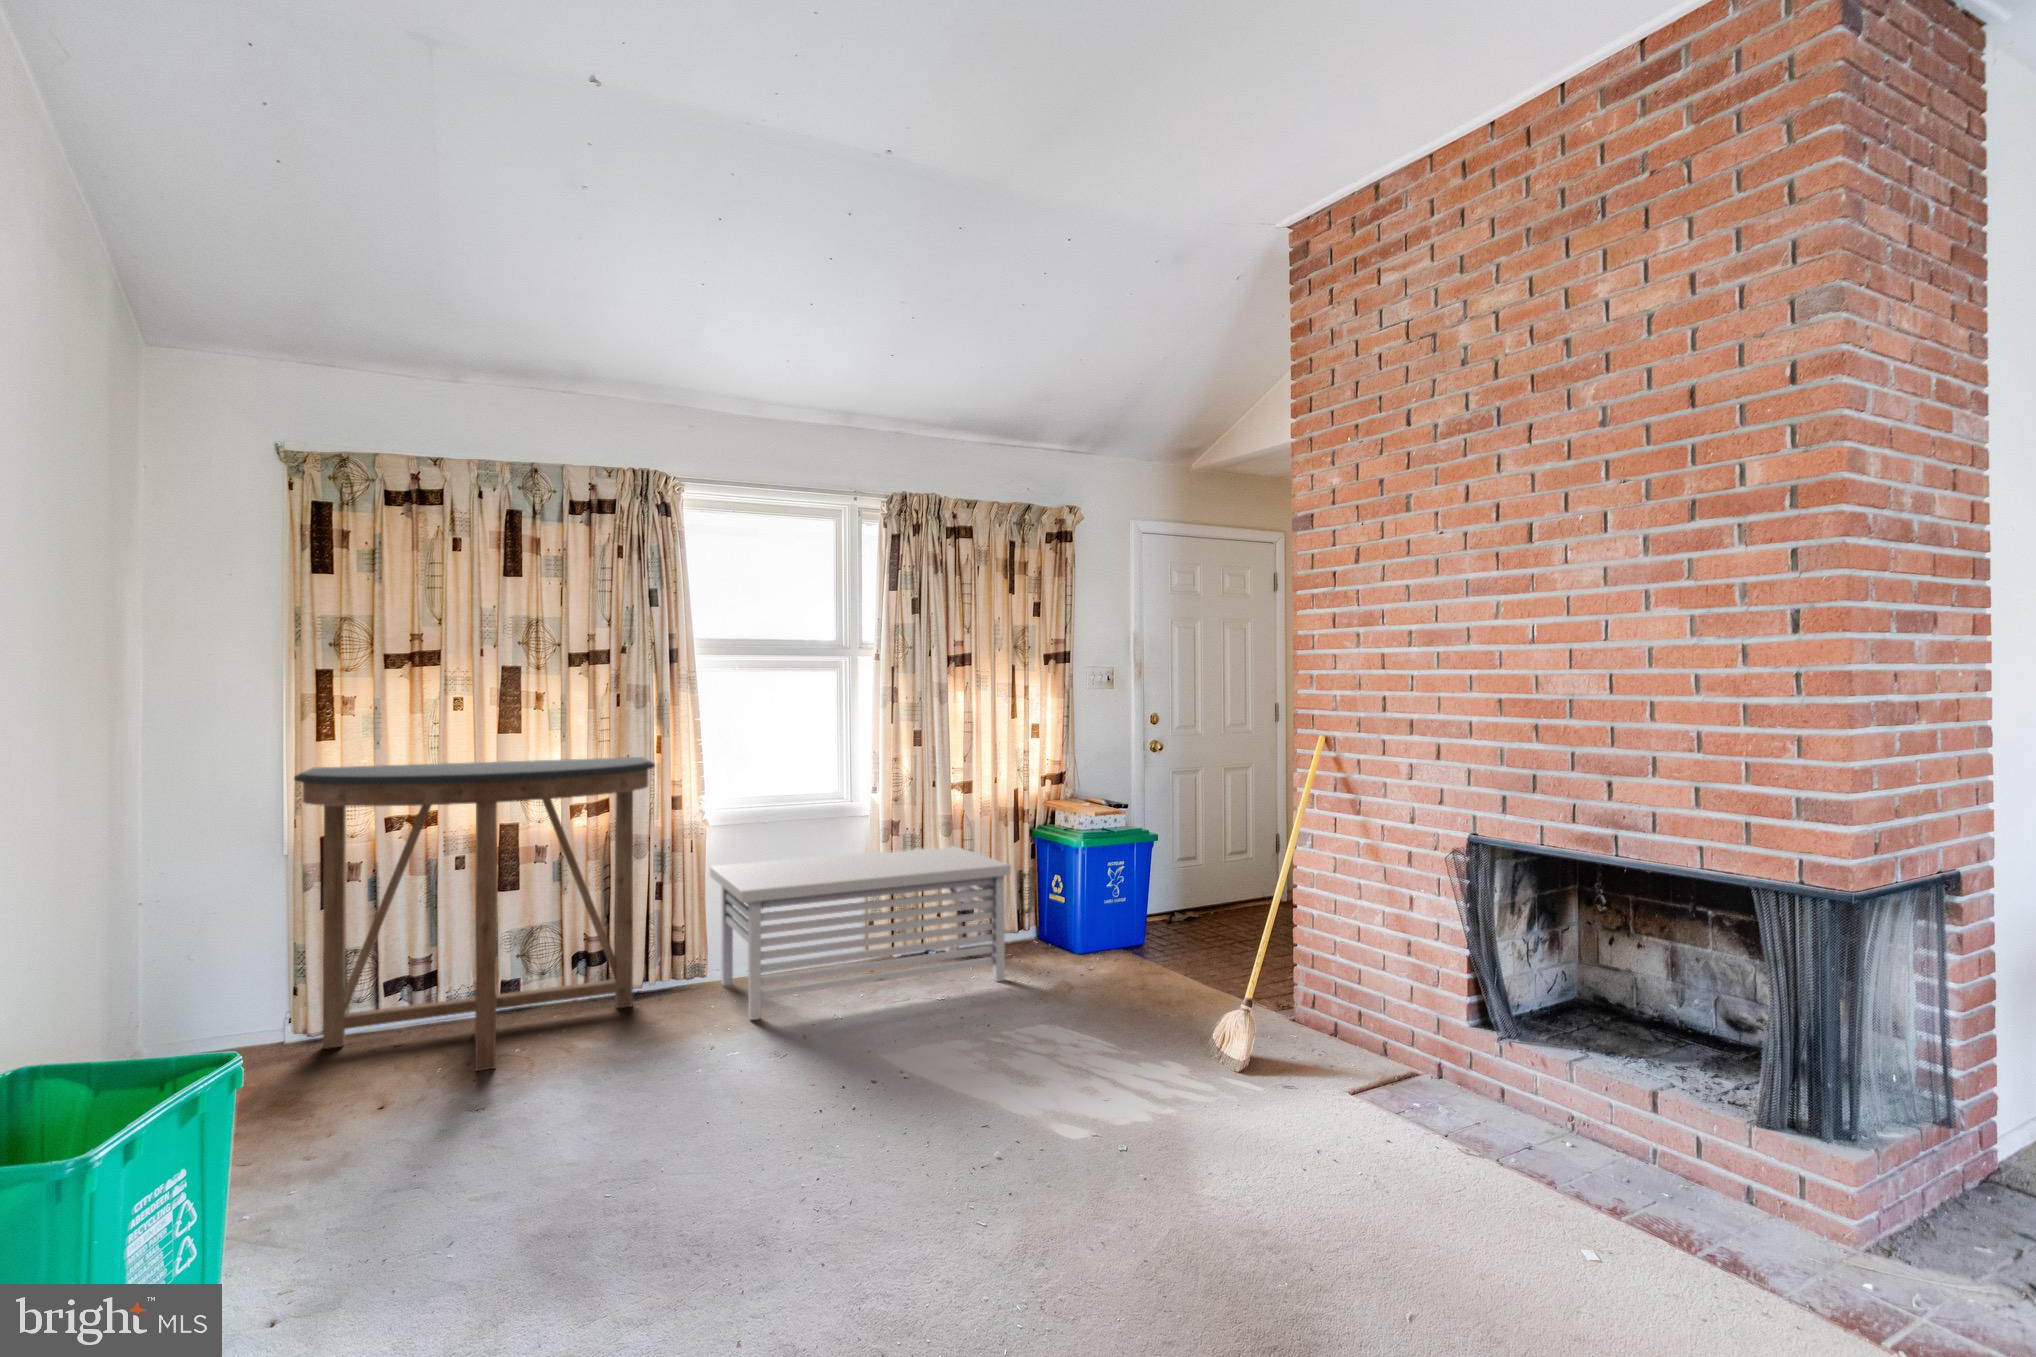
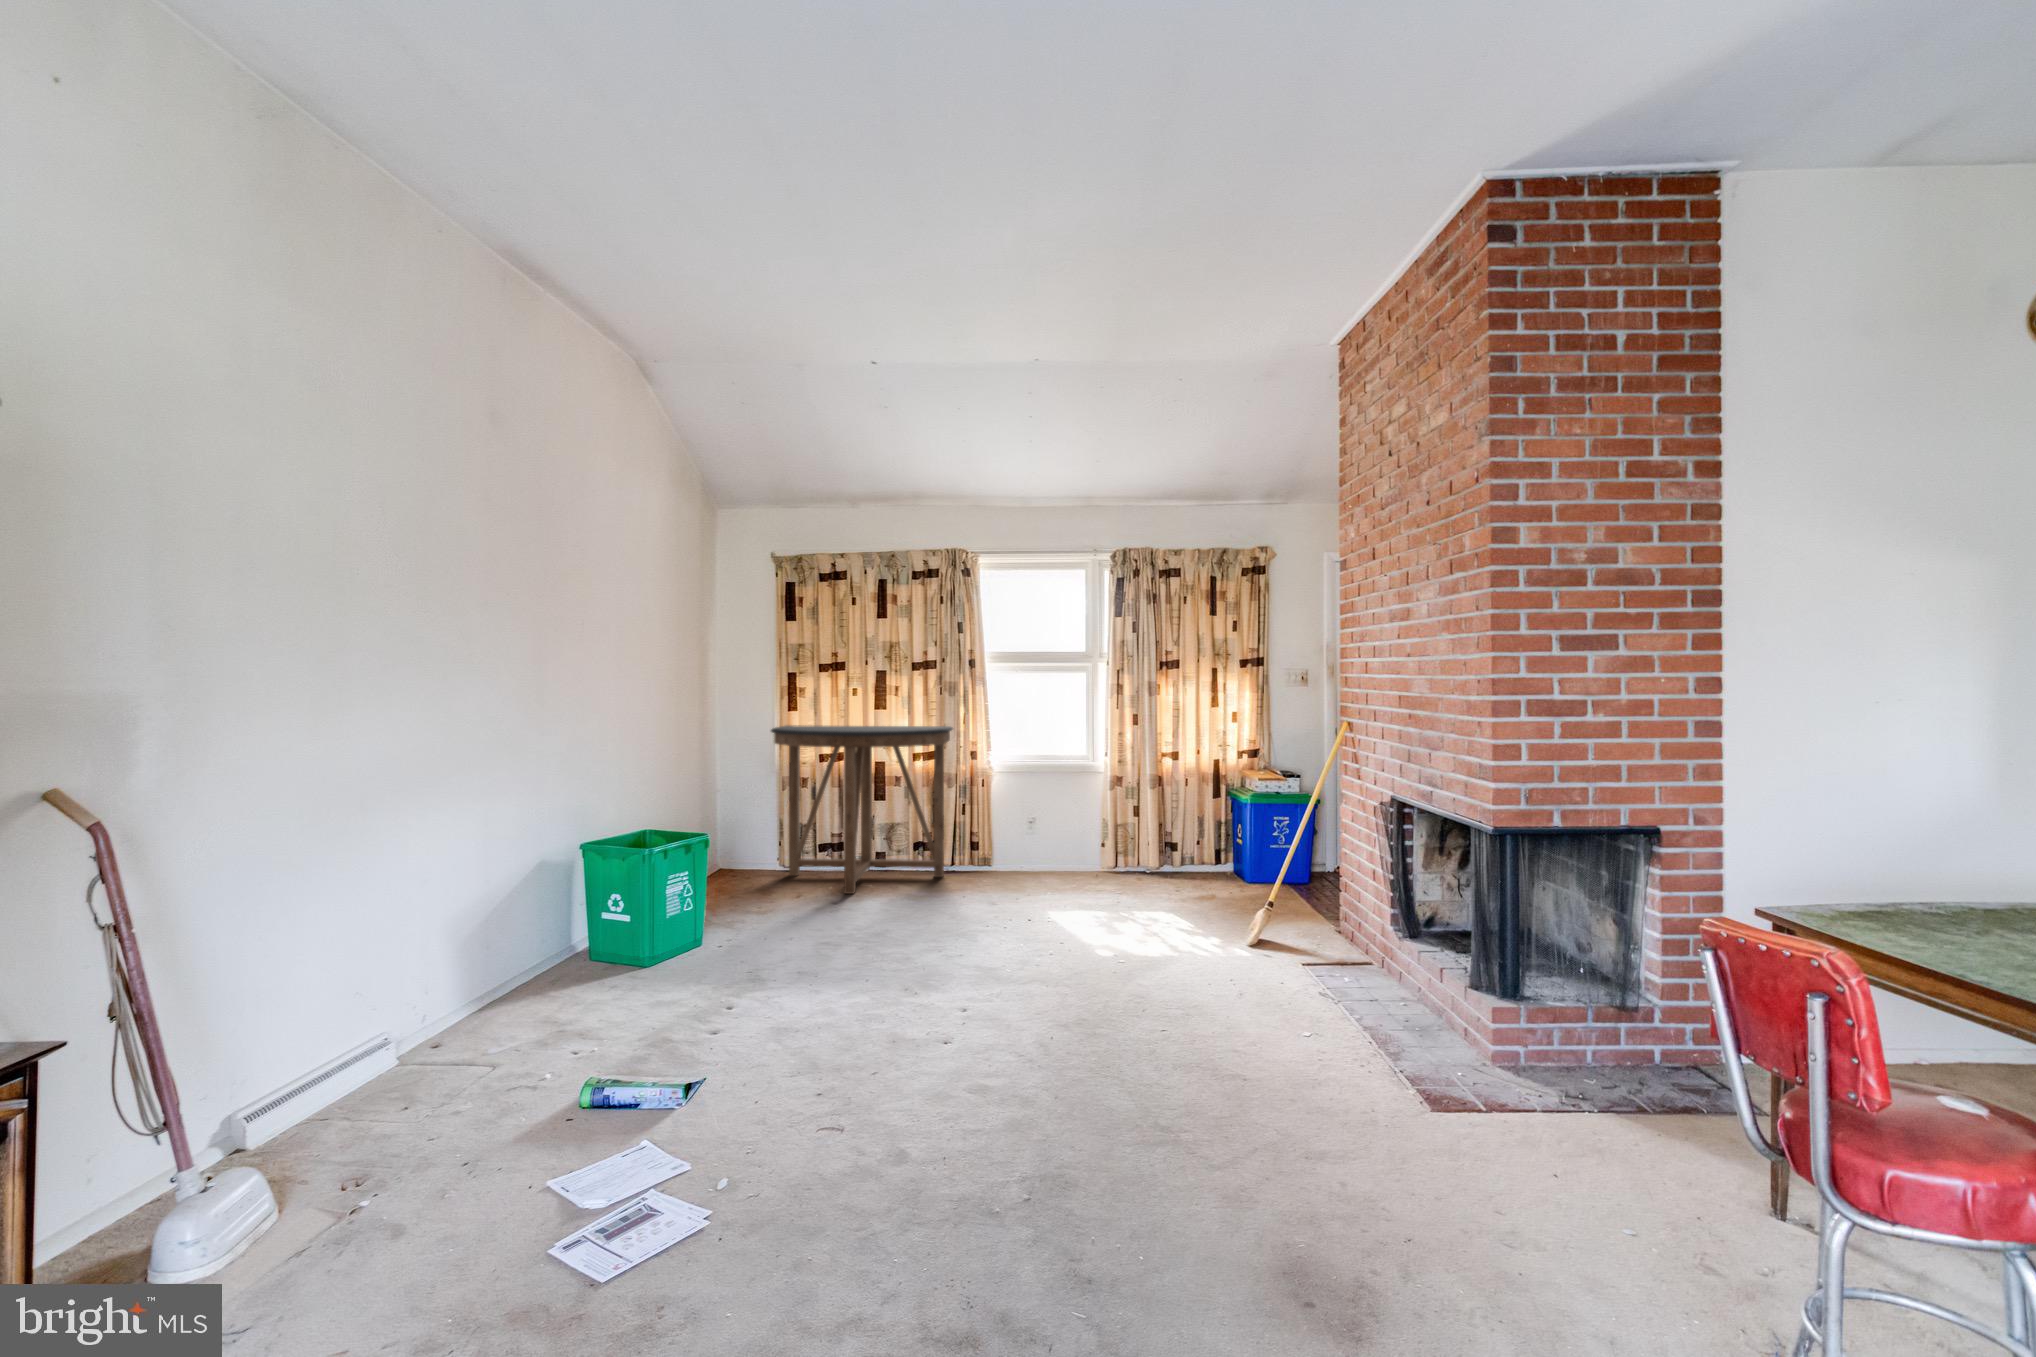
storage bench: present [710,846,1011,1020] -> none [990,797,1178,893]

